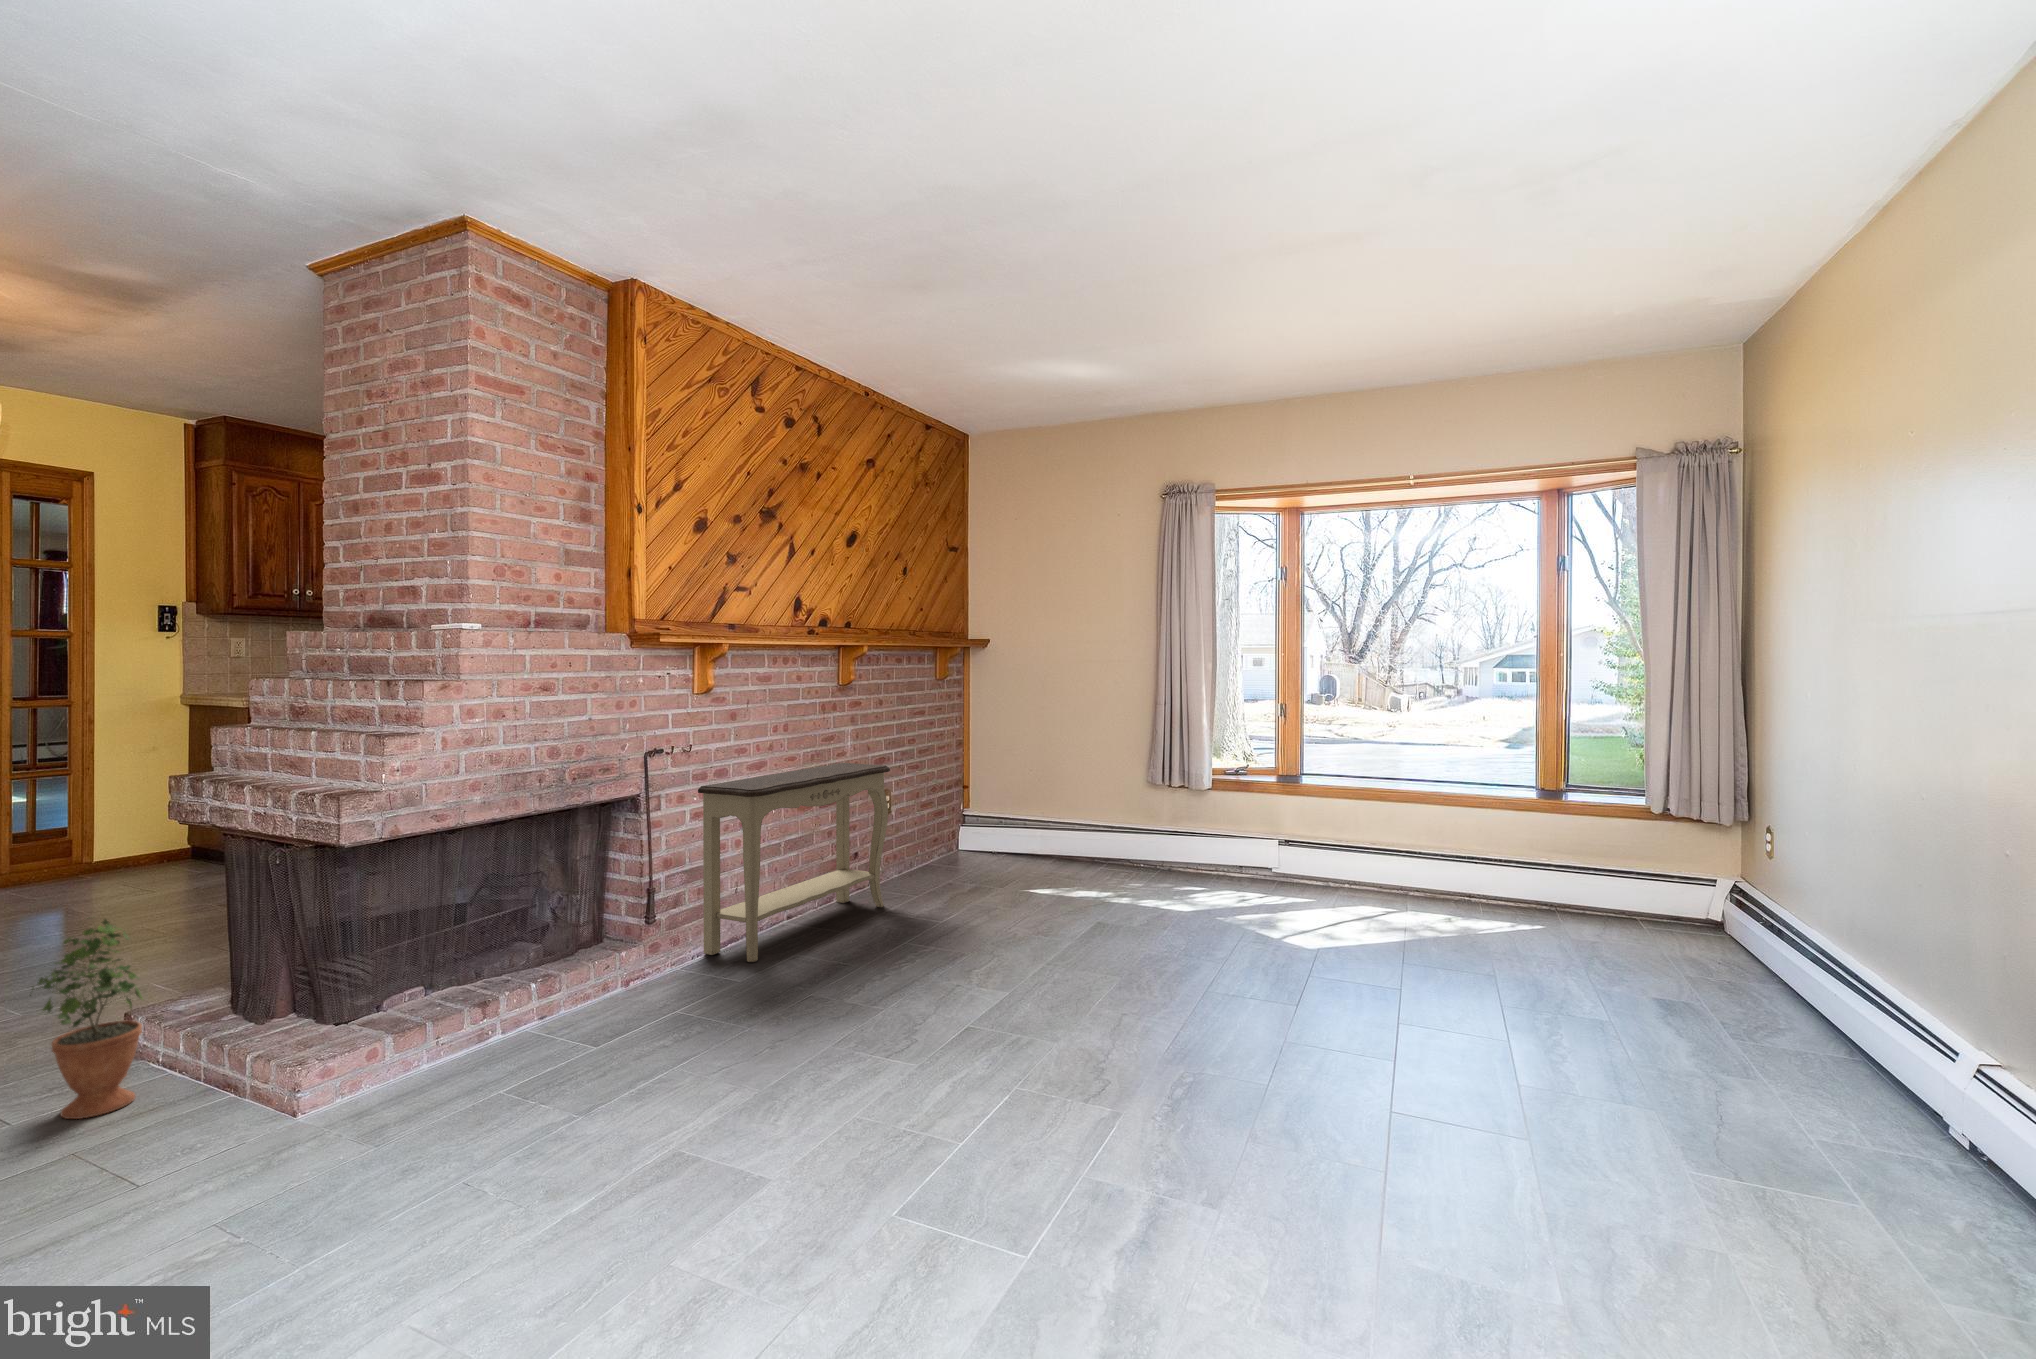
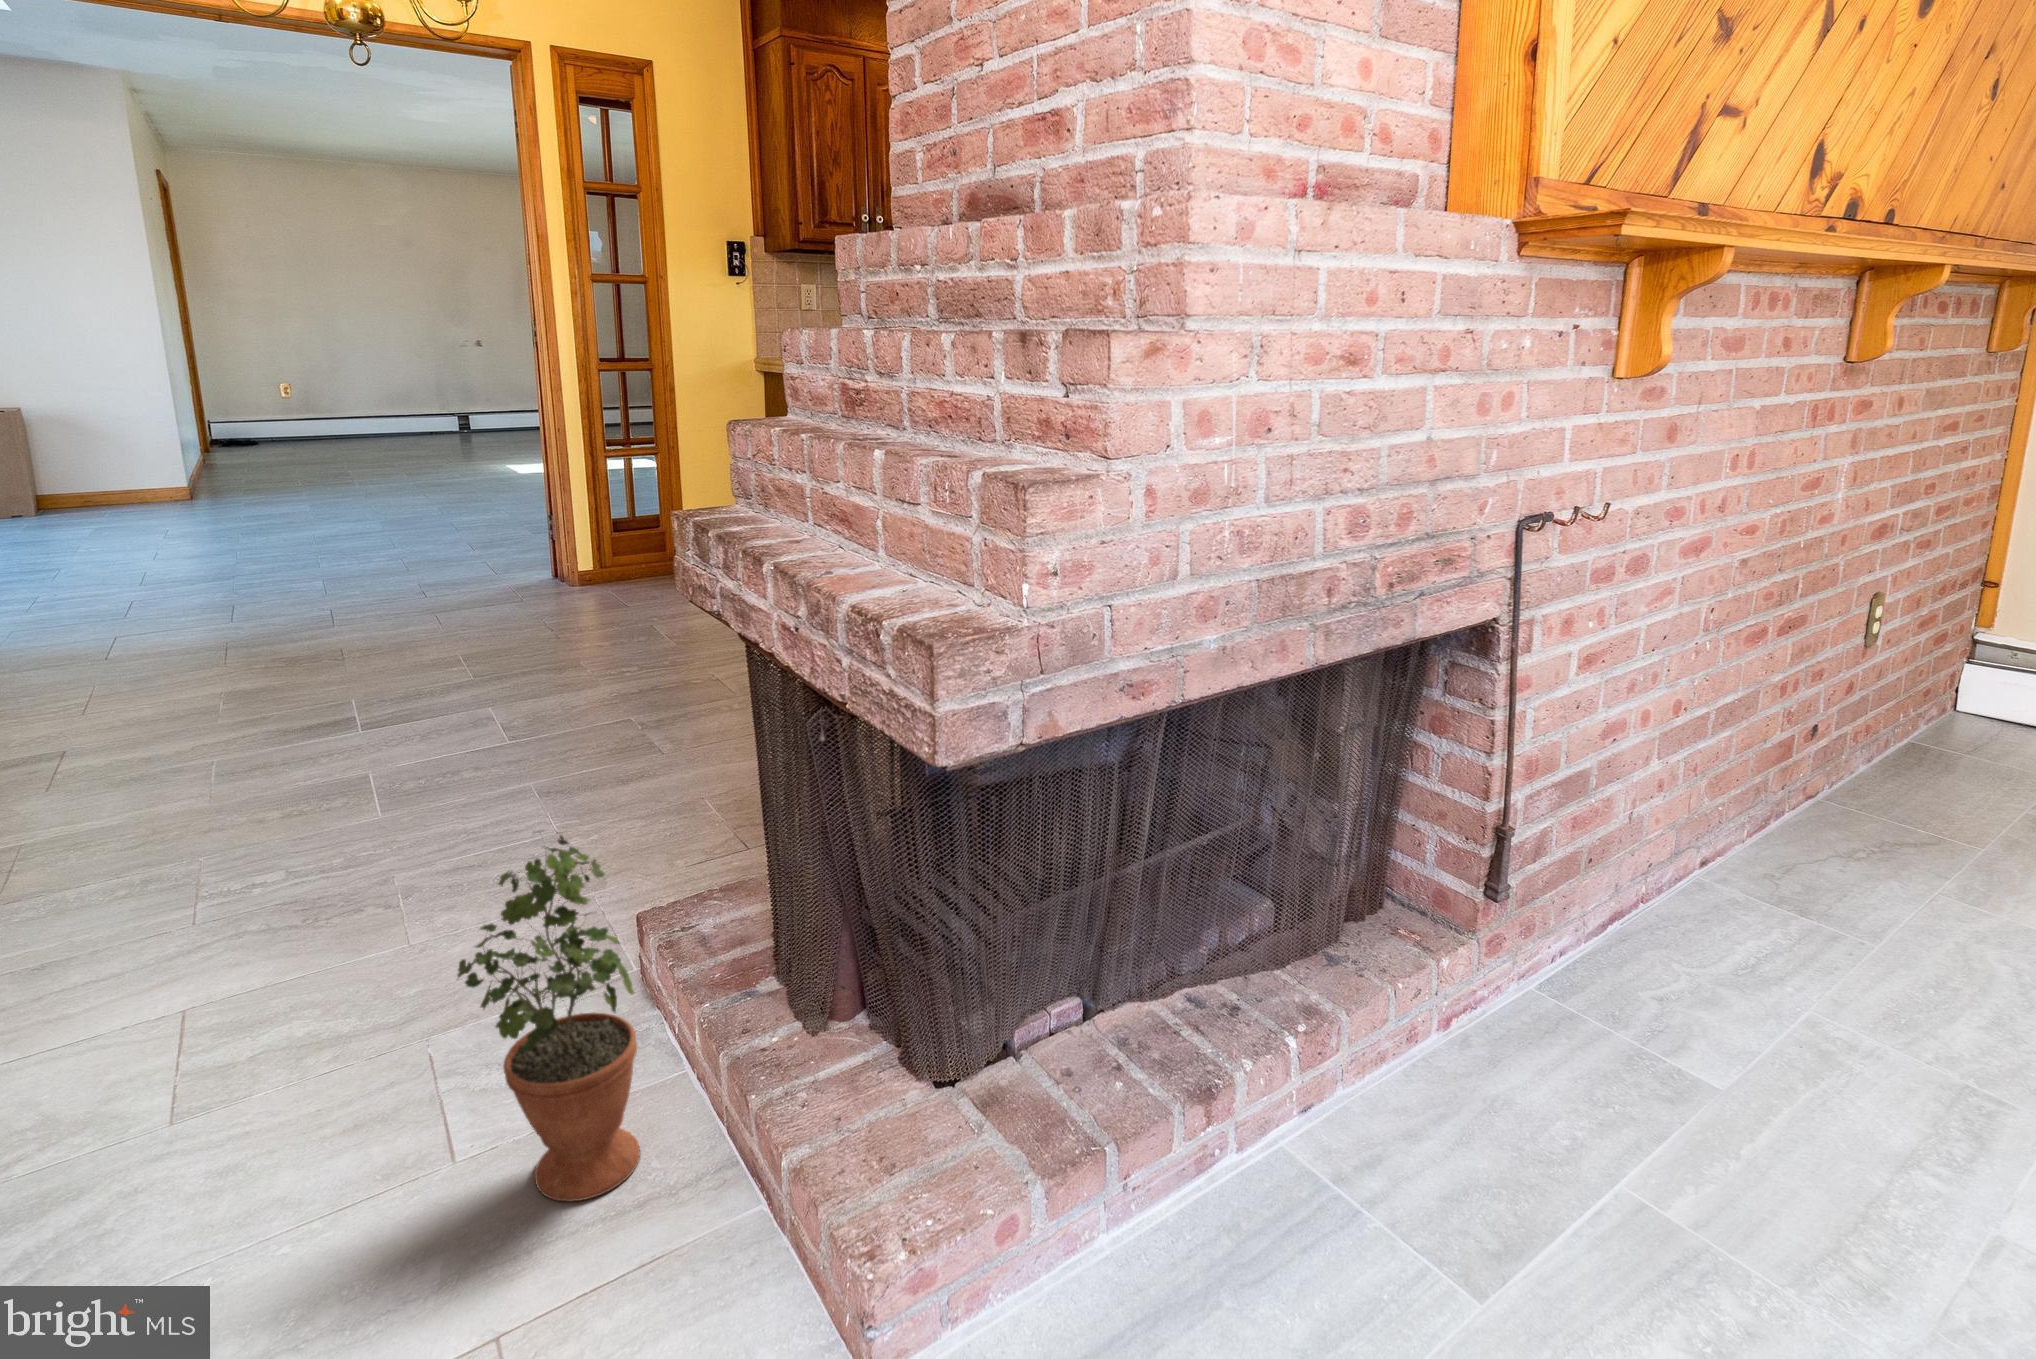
console table: present [698,763,890,962] -> none [1573,539,2013,1016]

